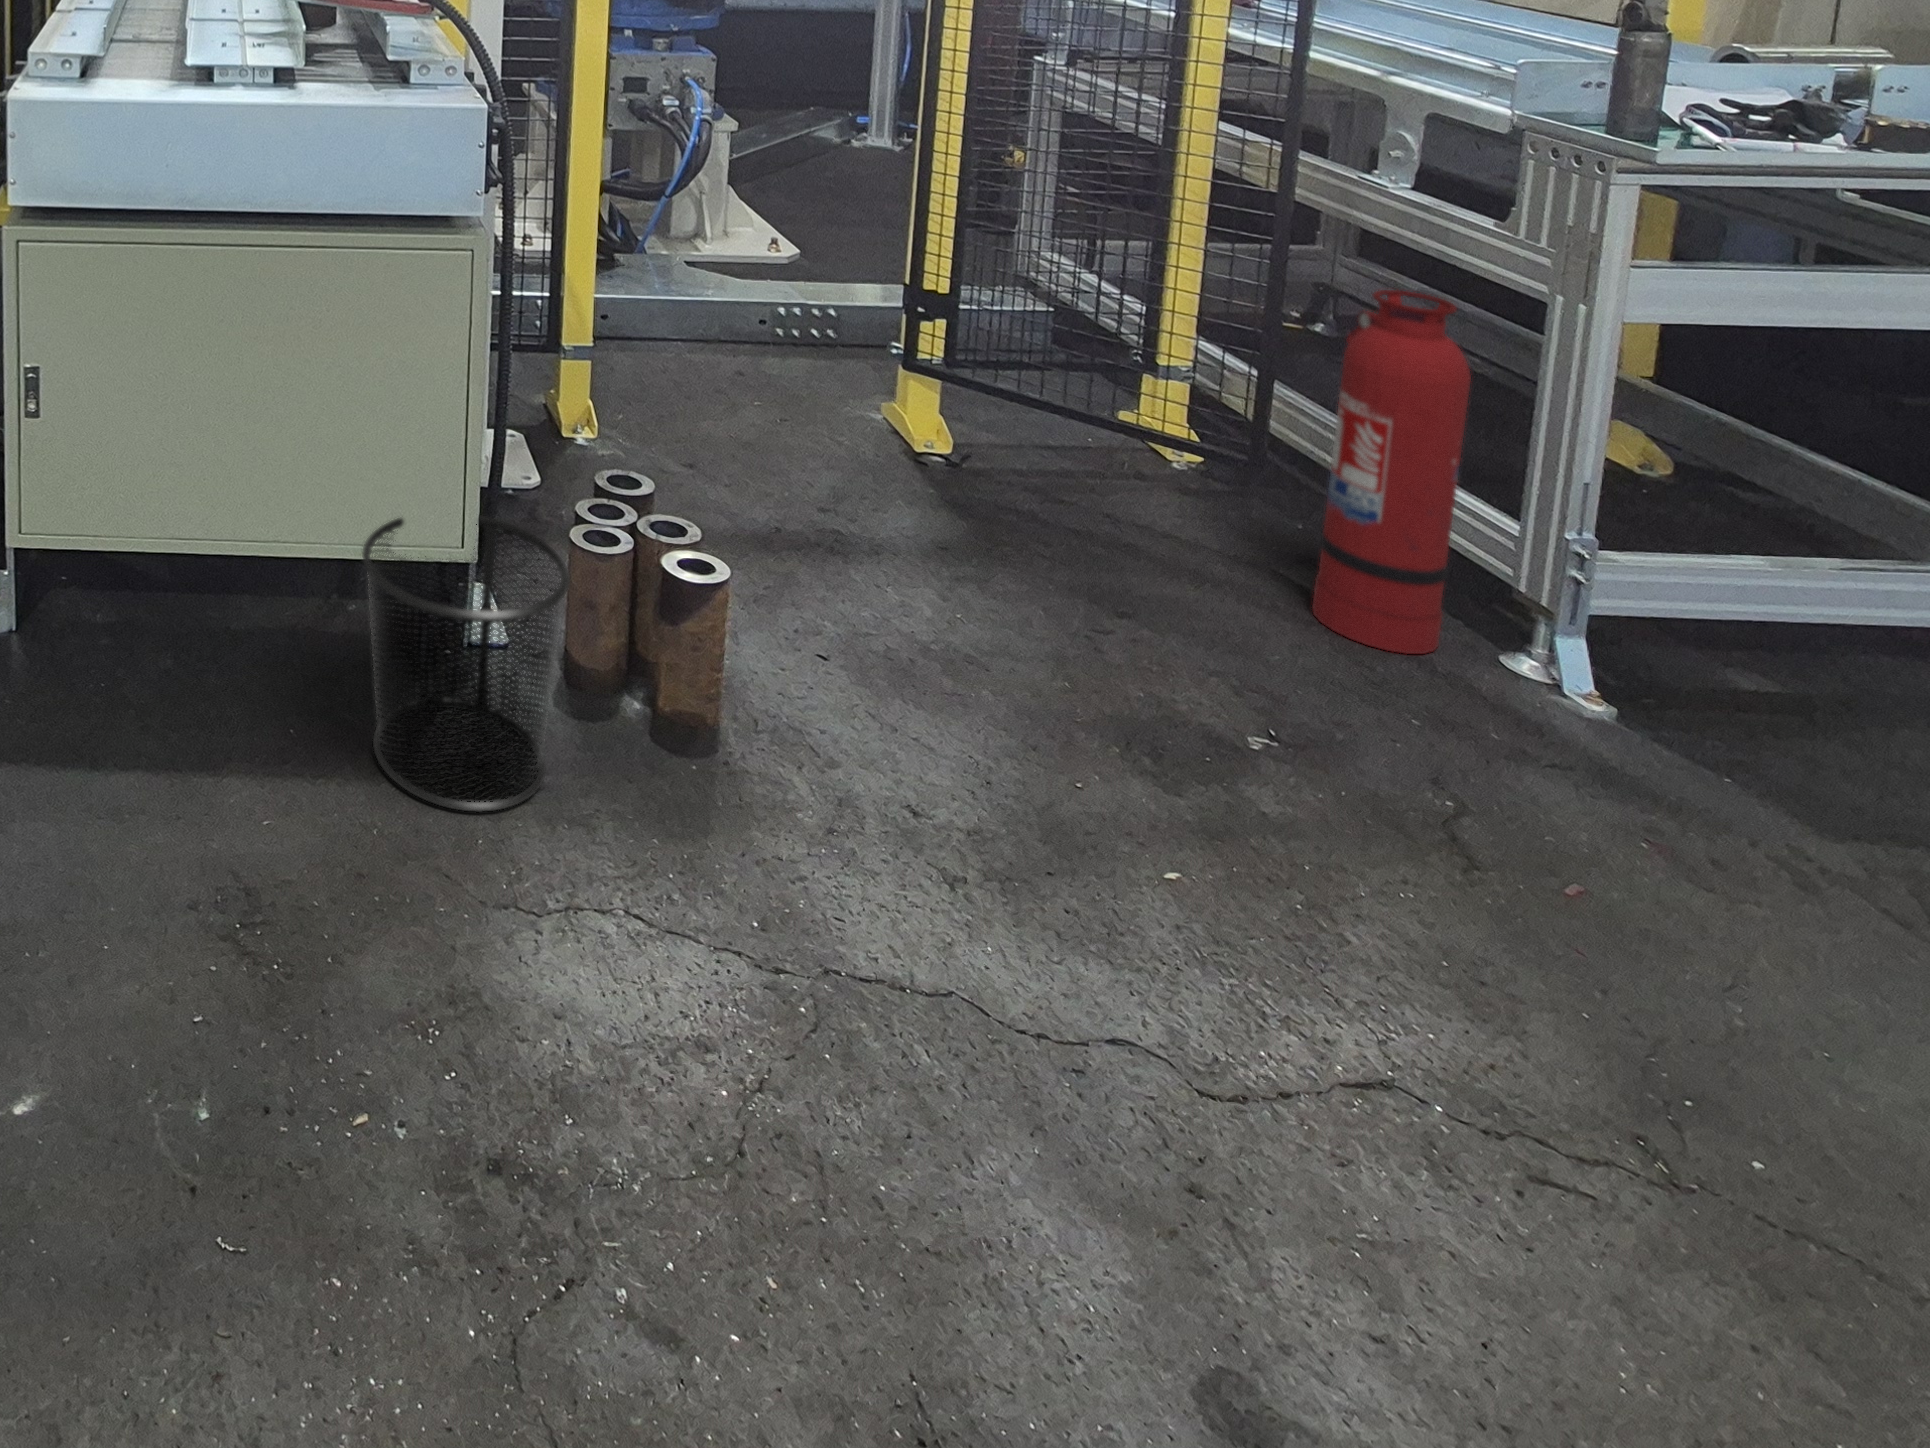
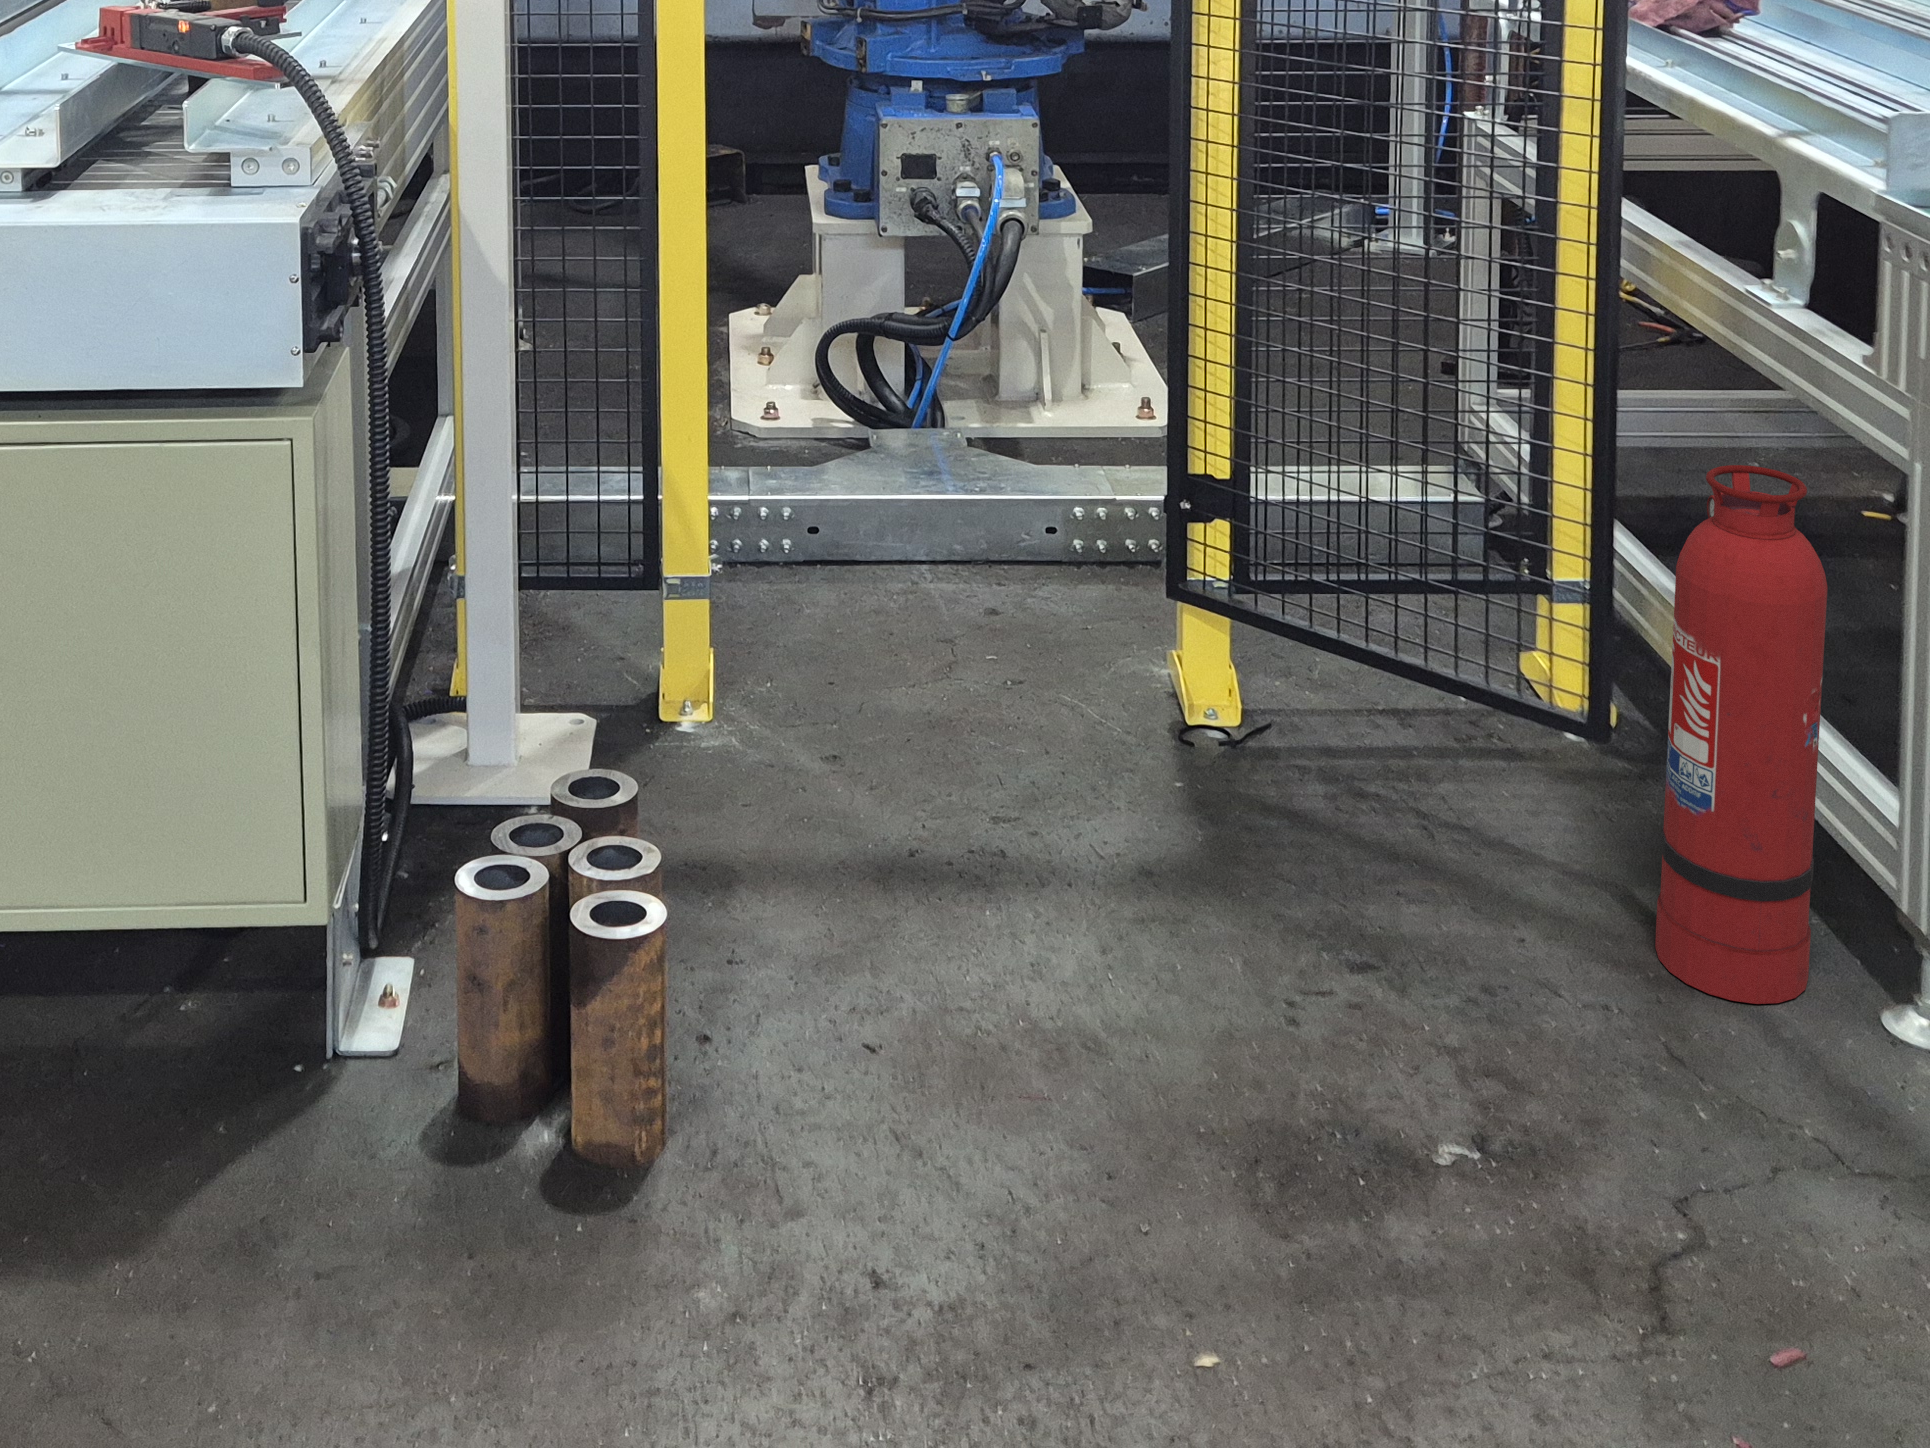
waste bin: present [362,516,570,812] -> none [84,864,405,1348]

